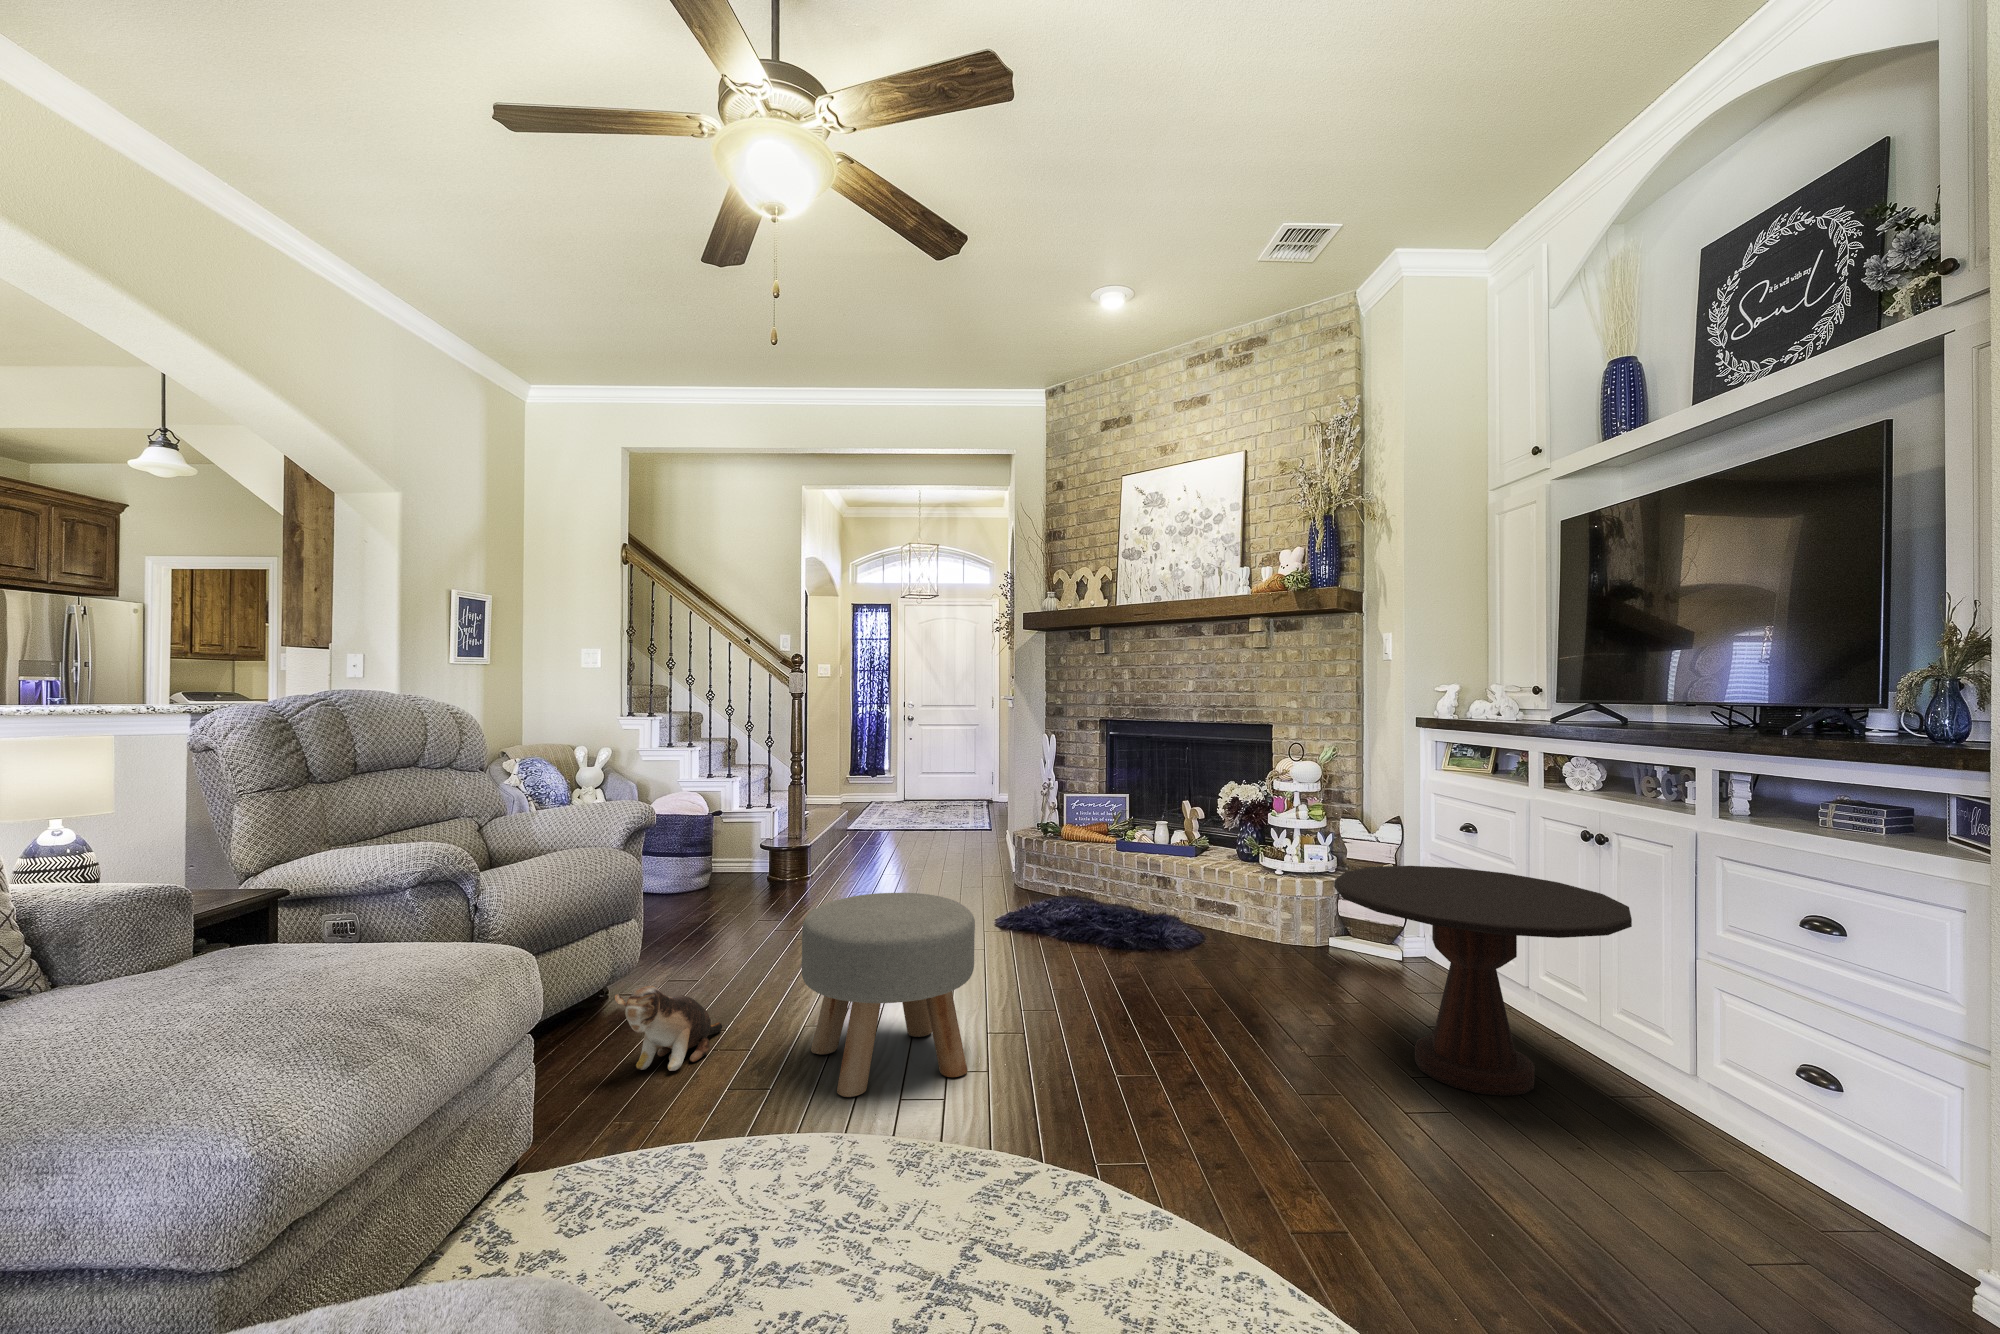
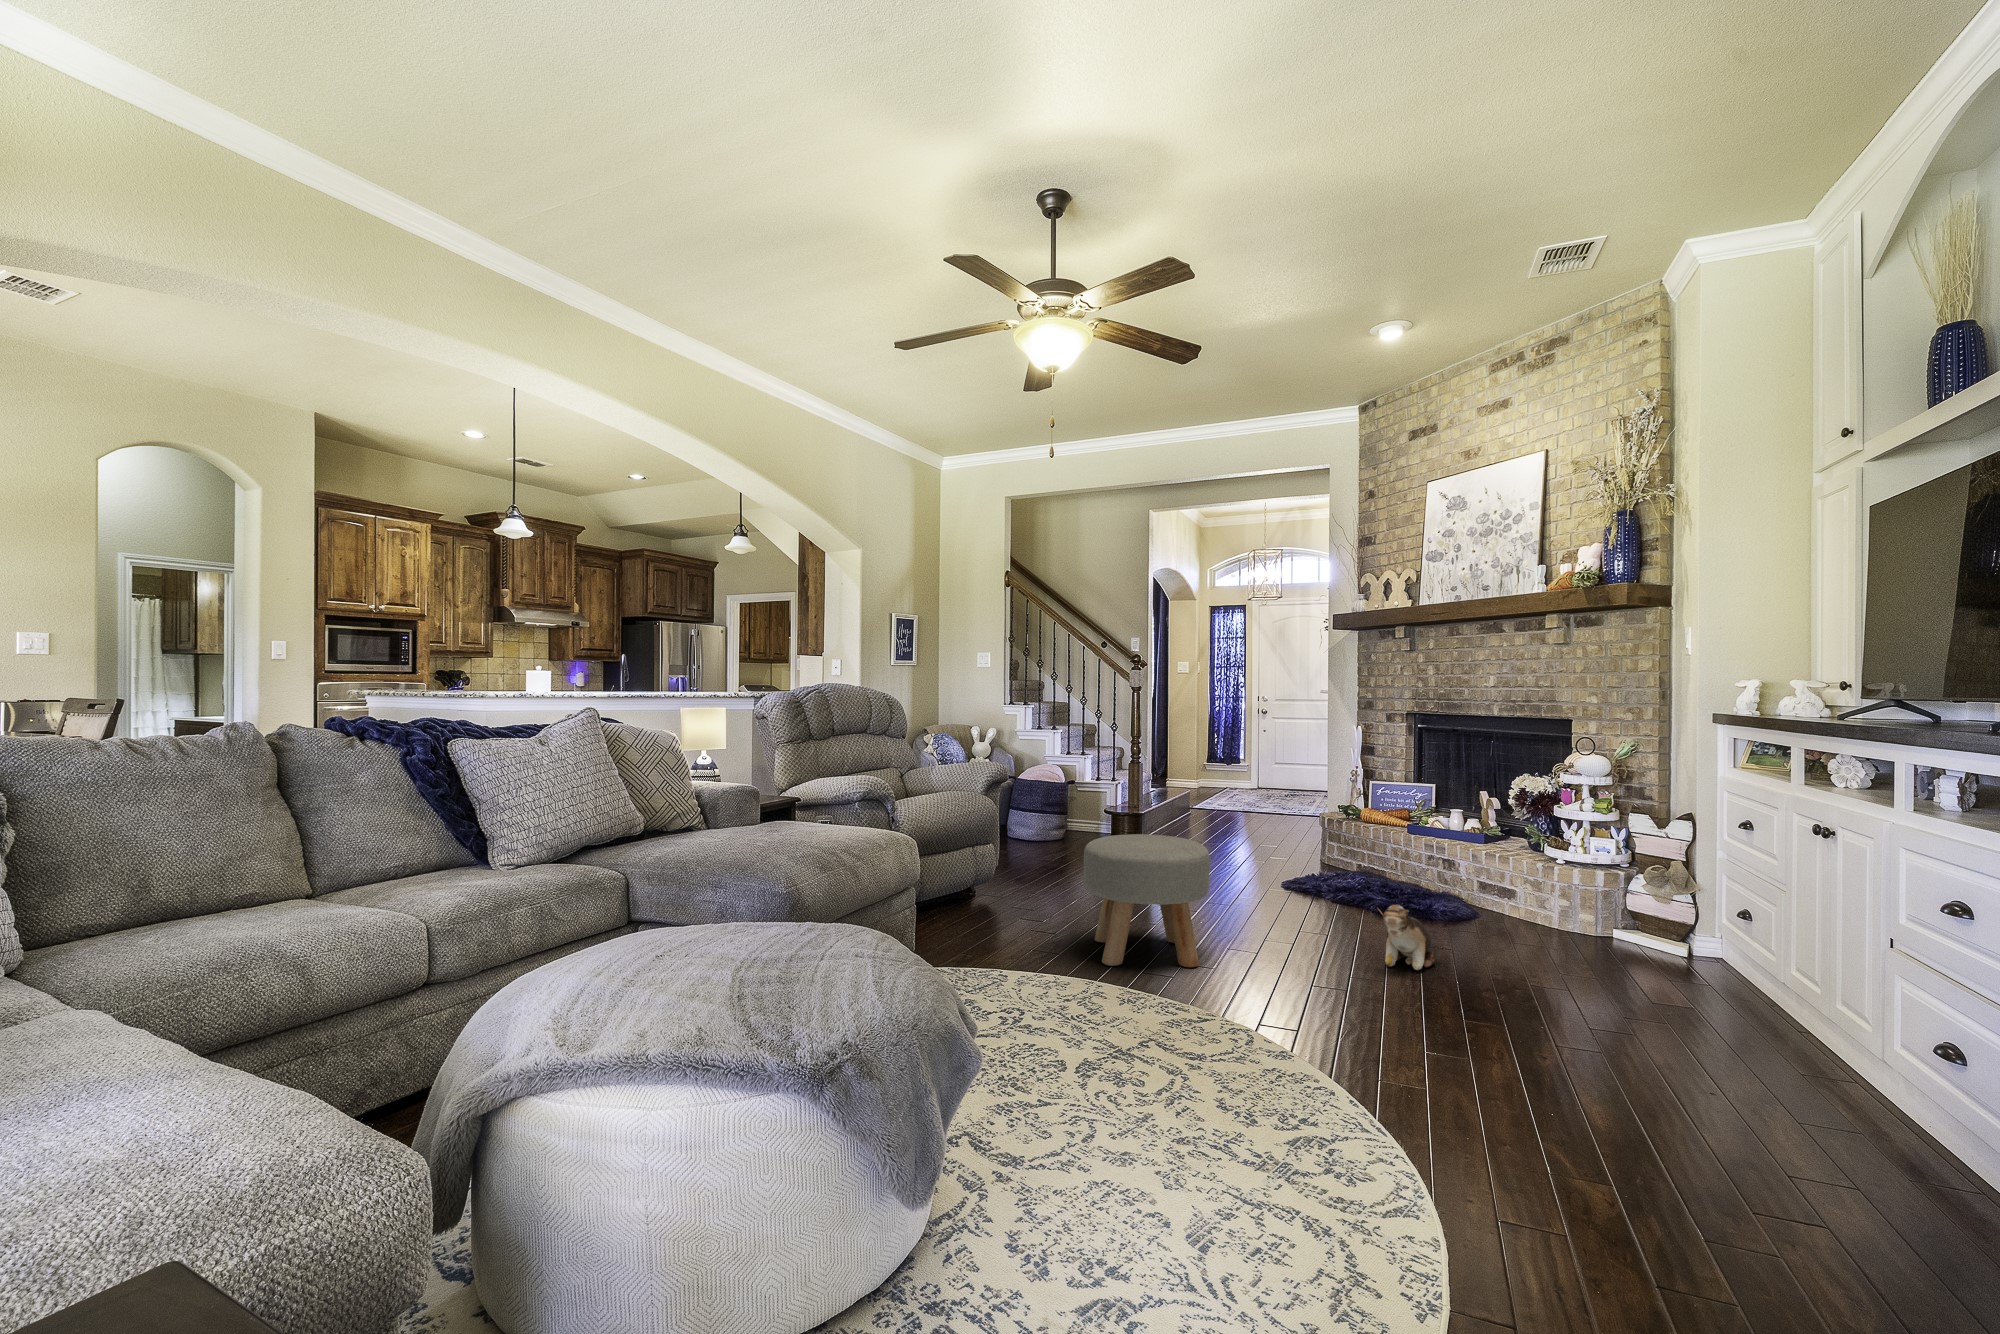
side table: present [1334,866,1632,1096] -> none [1524,848,1827,1056]
plush toy: present [615,986,722,1071] -> present [1377,905,1435,970]

